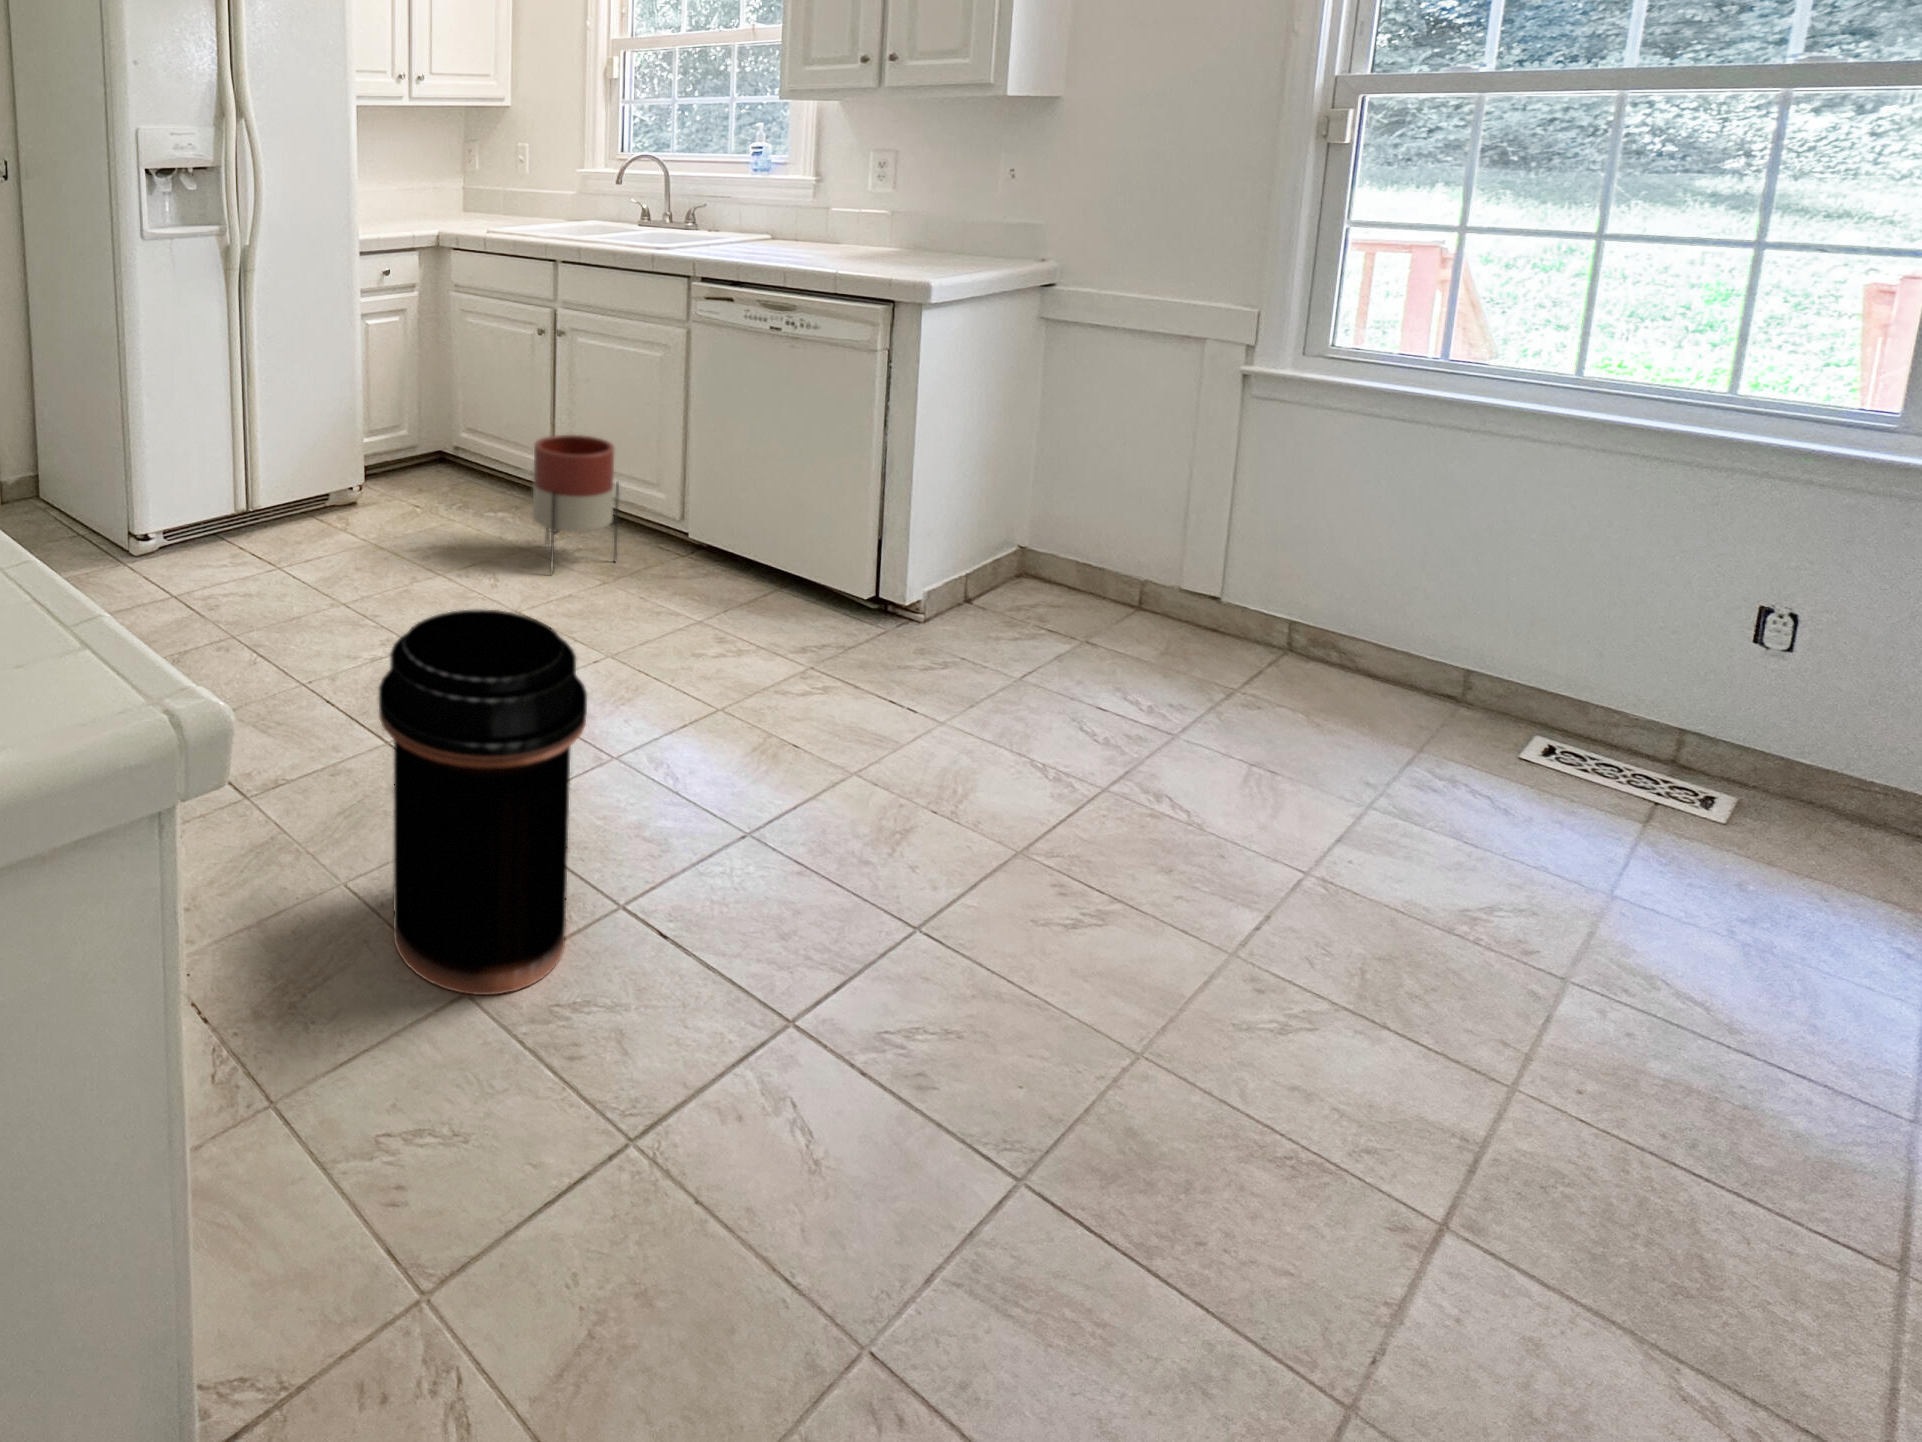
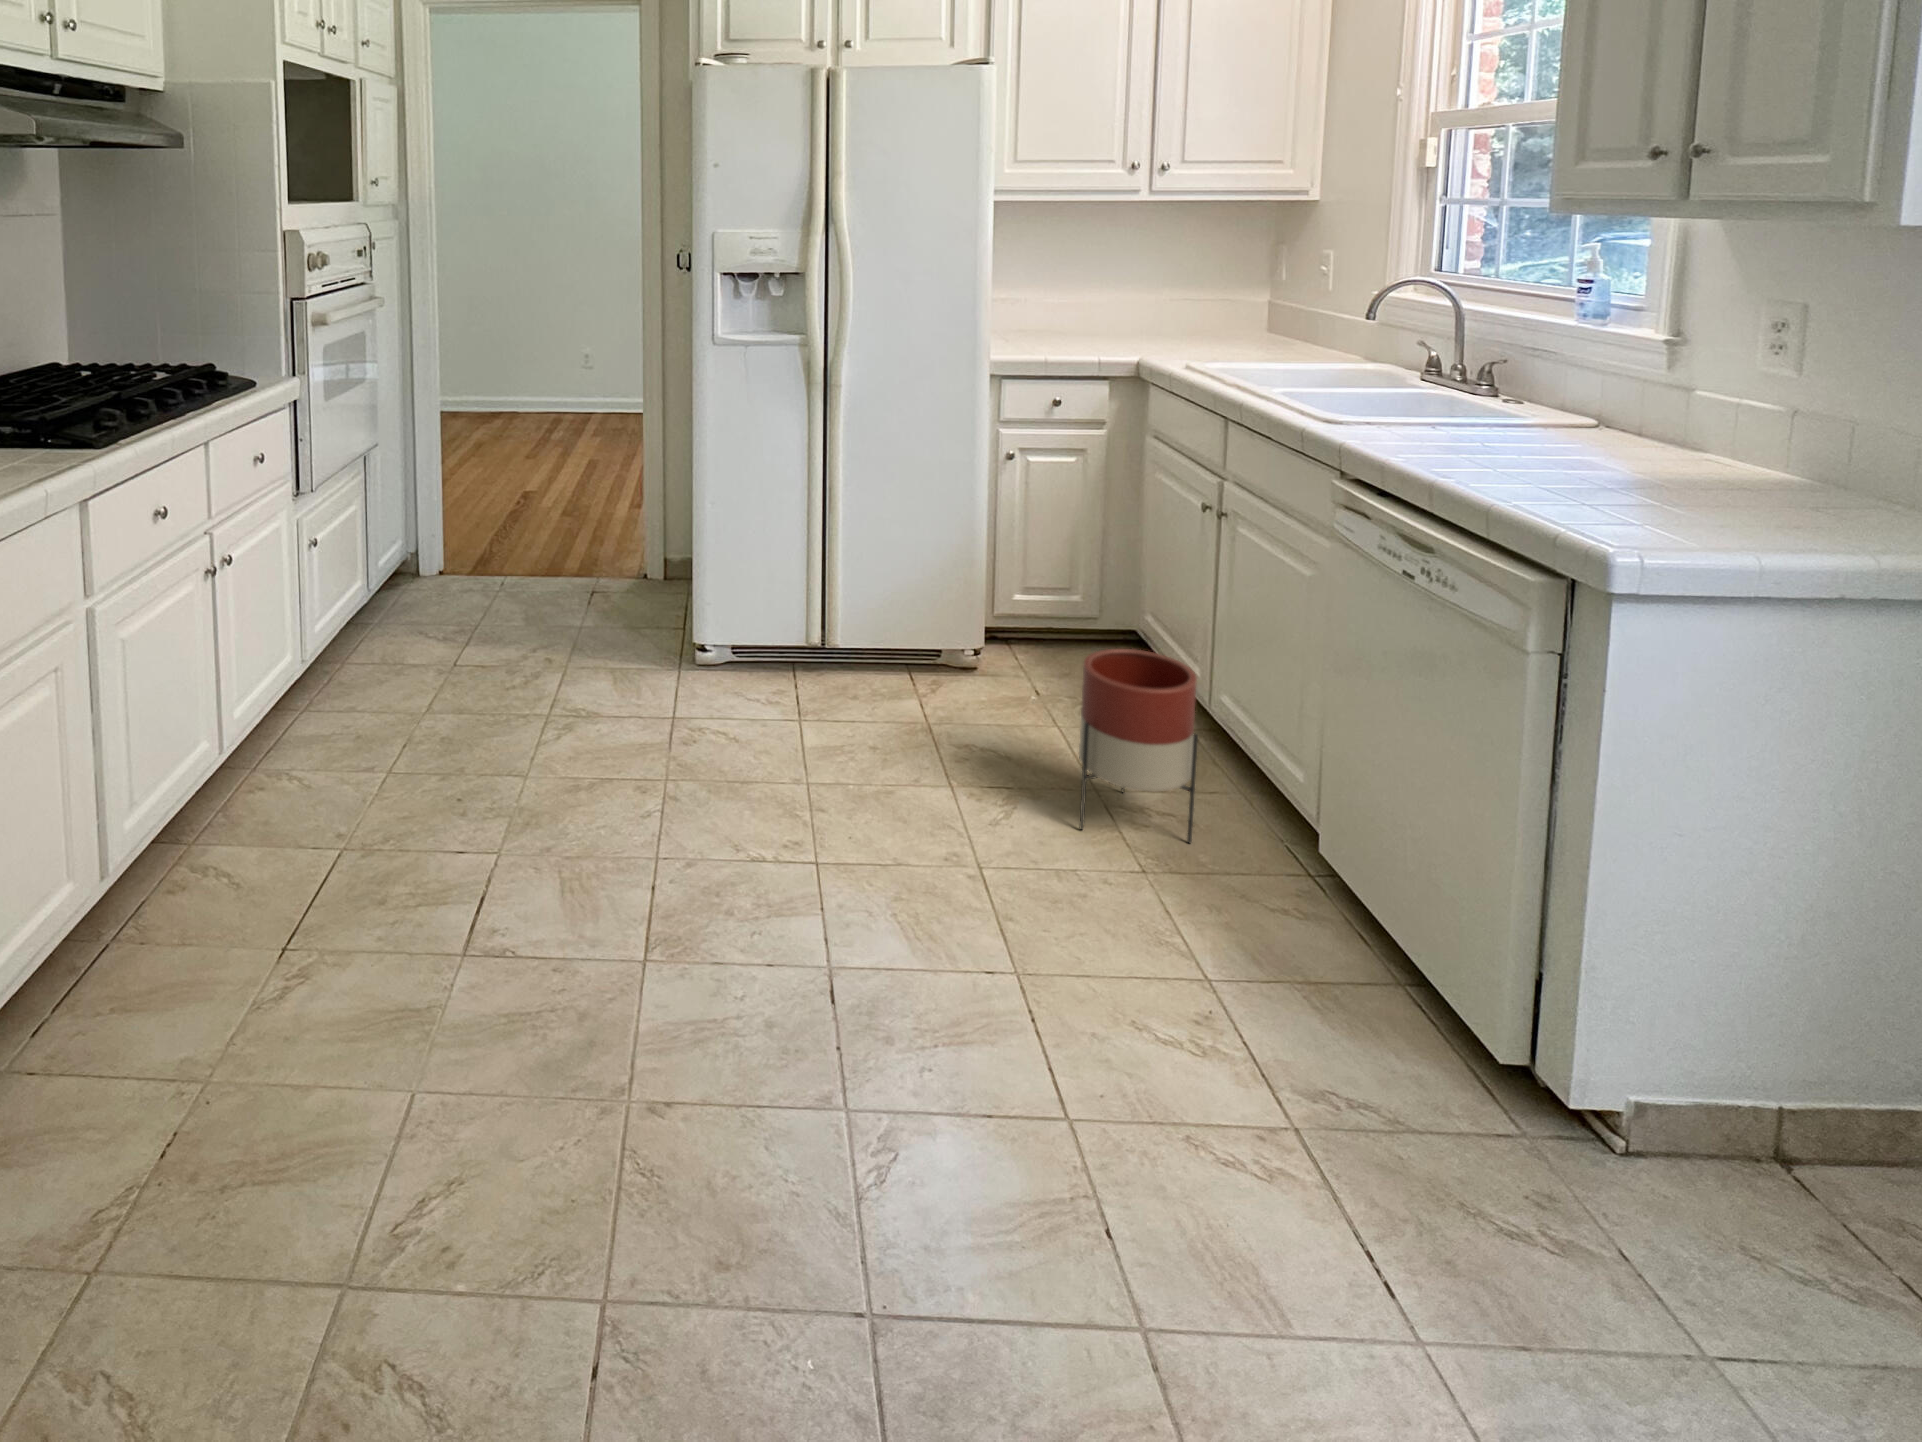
trash can: present [379,609,587,995] -> none [350,819,589,1282]

